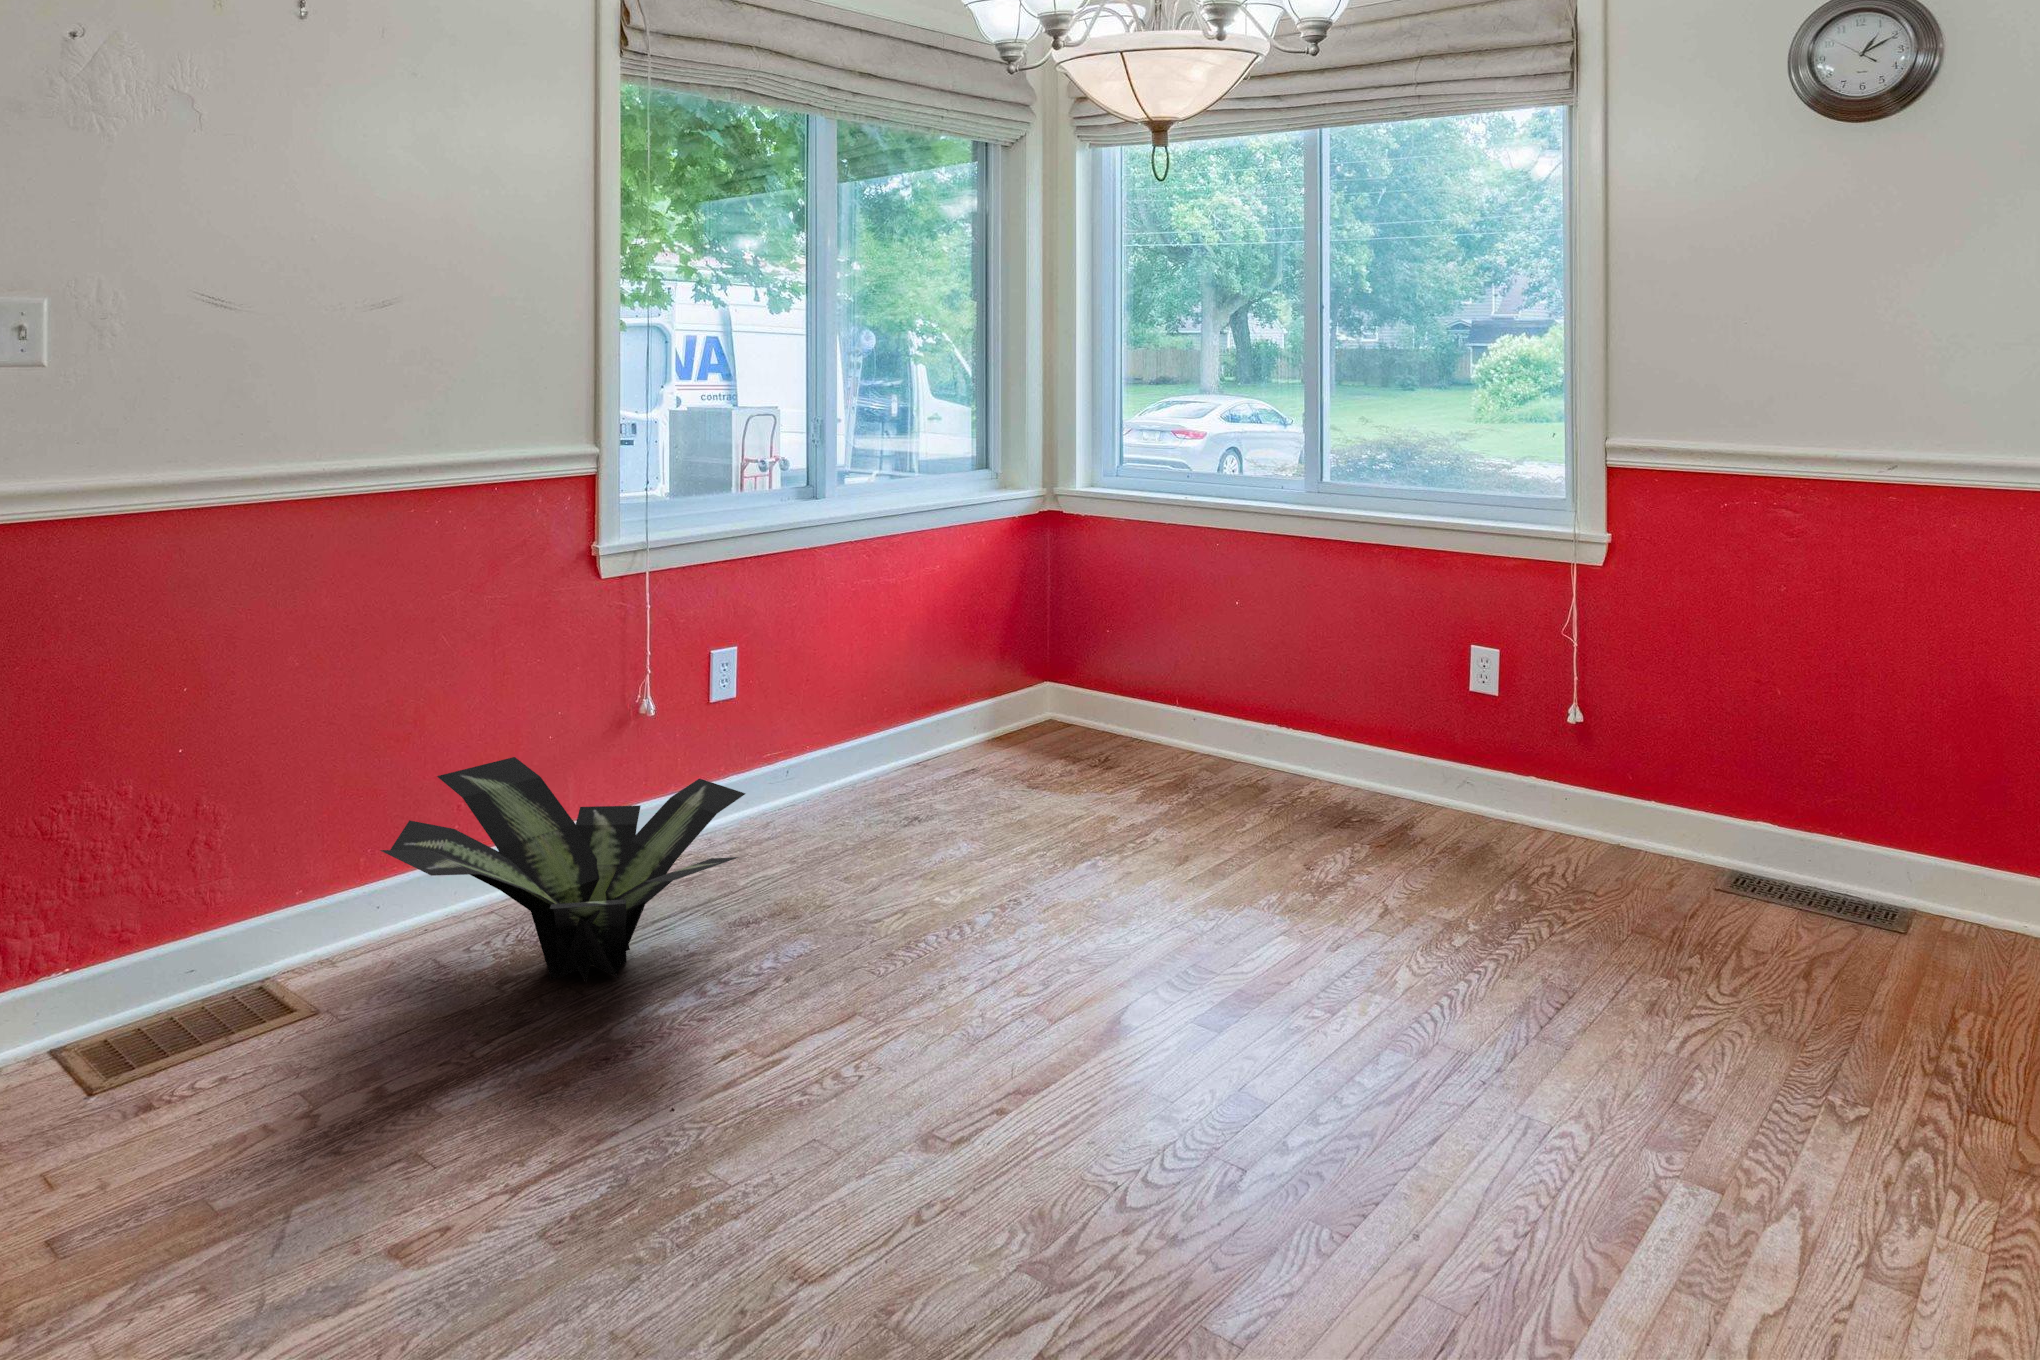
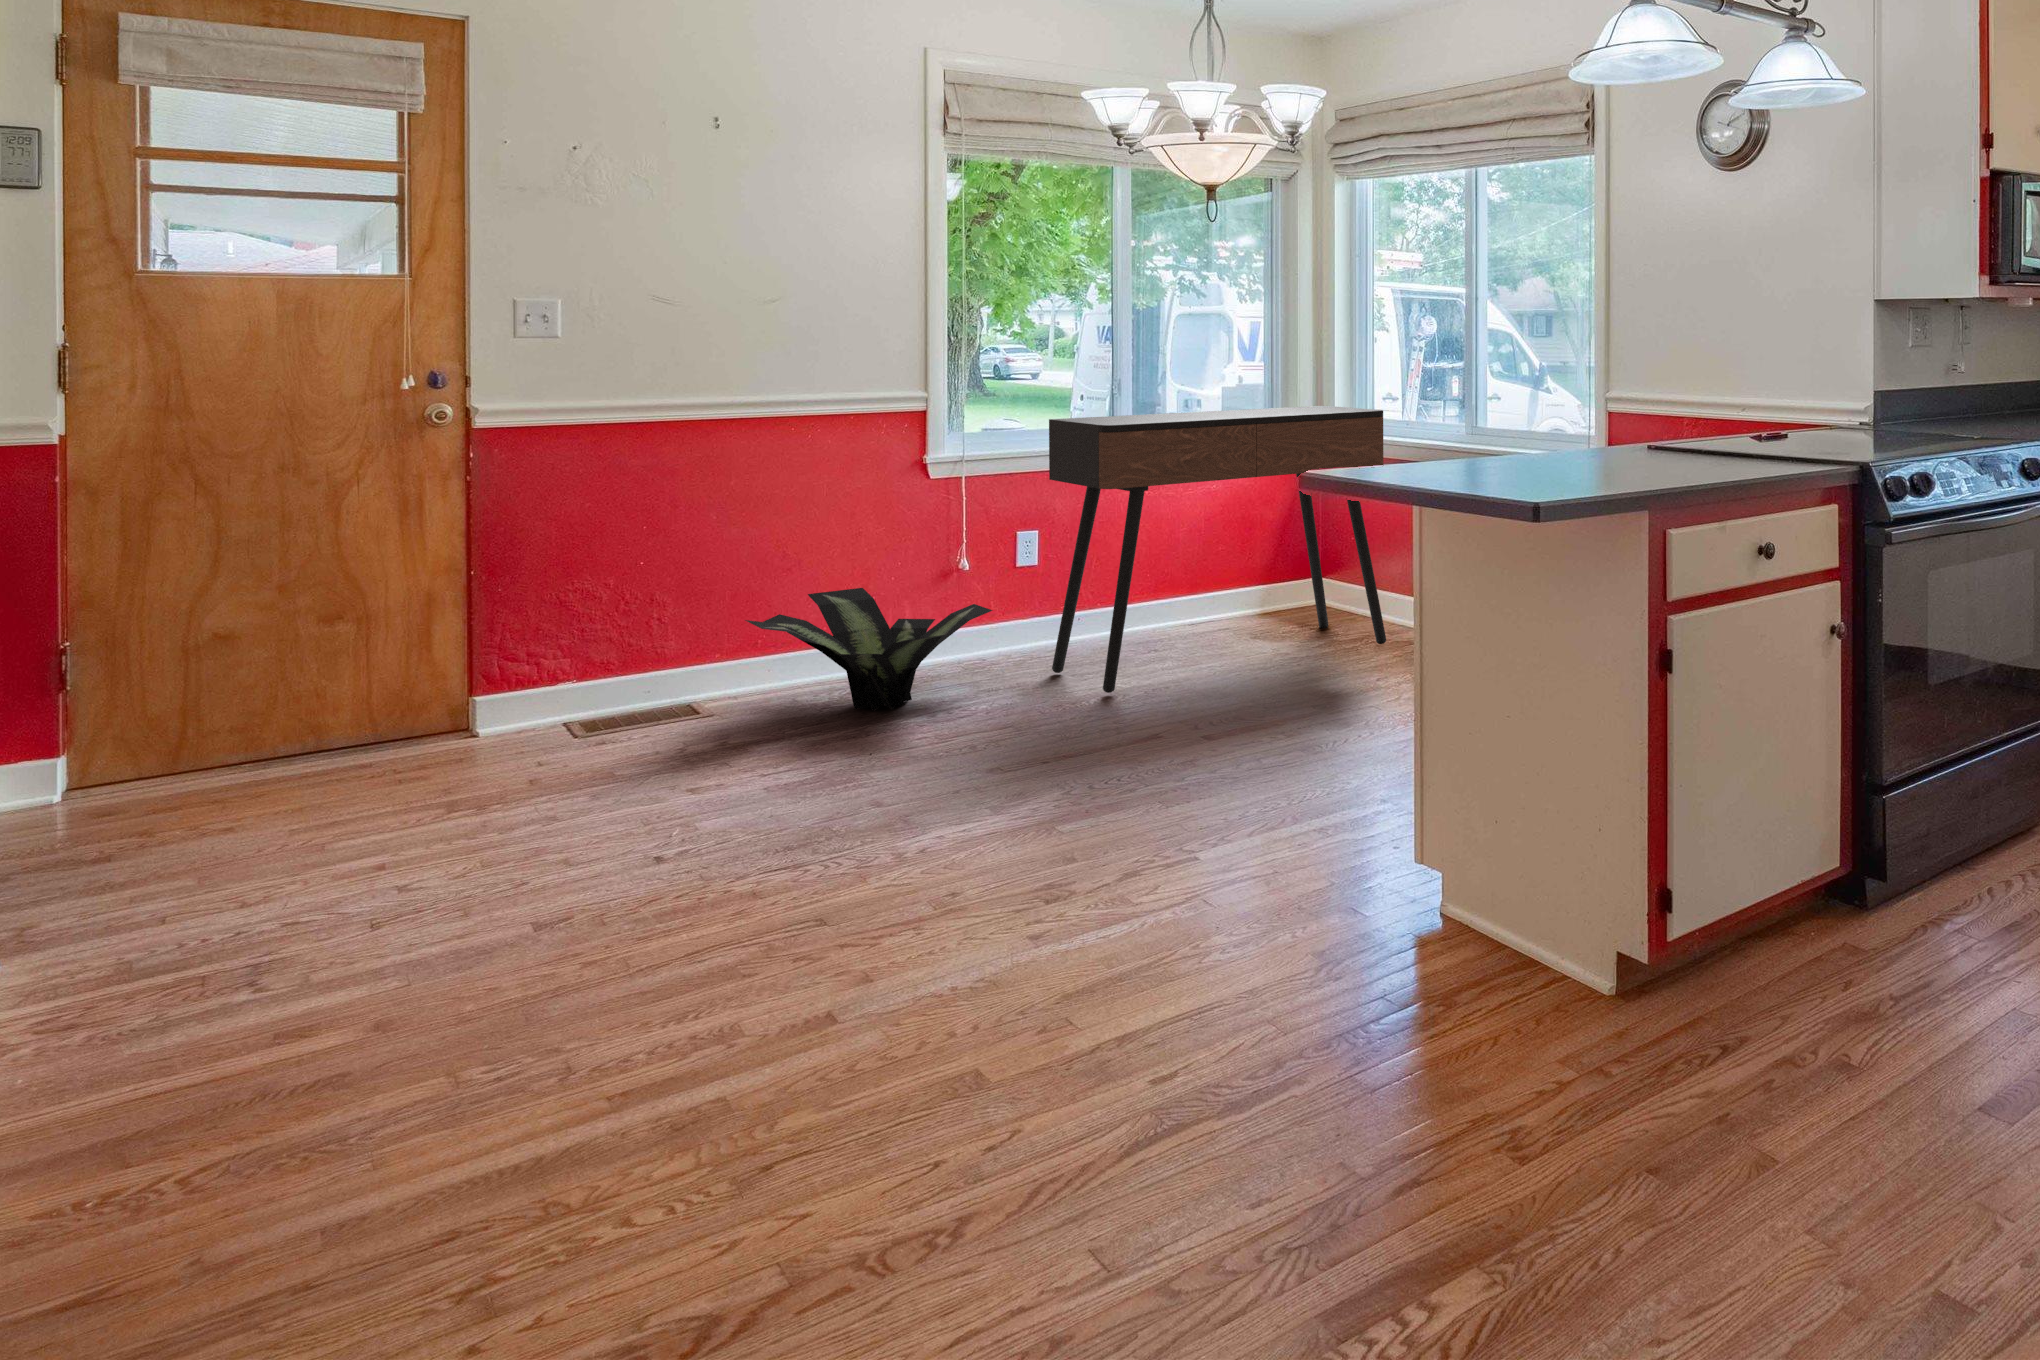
console table: none [805,454,1229,920] -> present [1049,406,1386,693]

